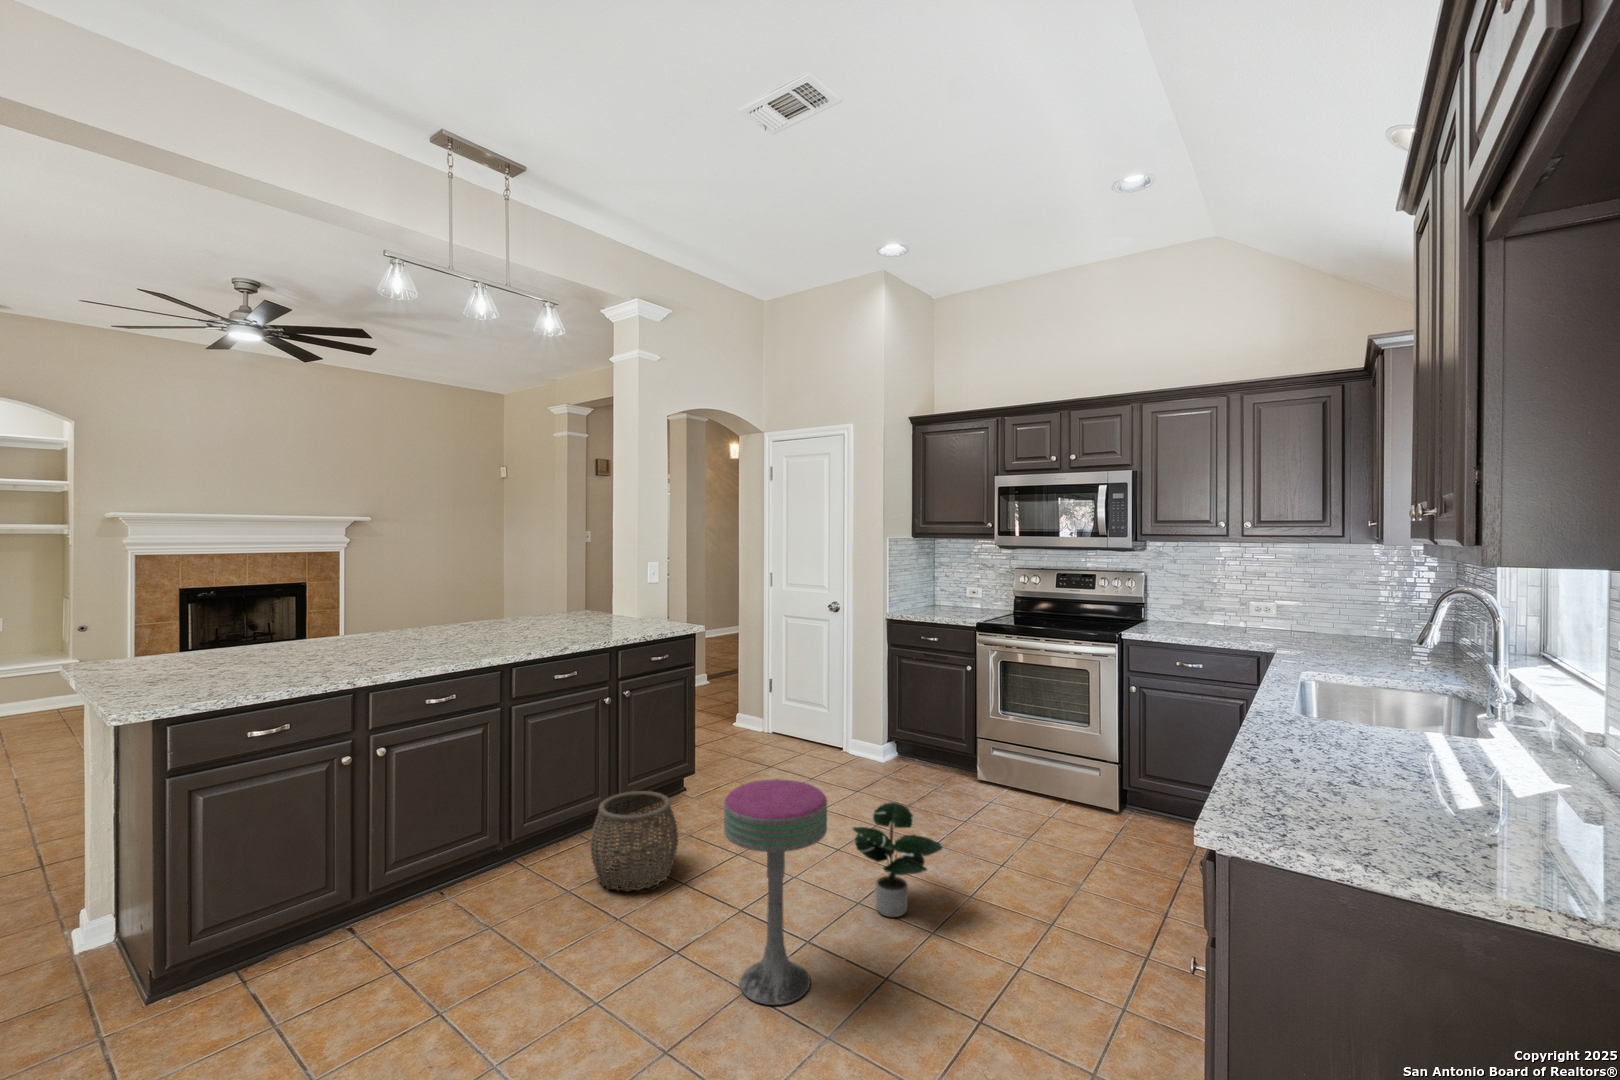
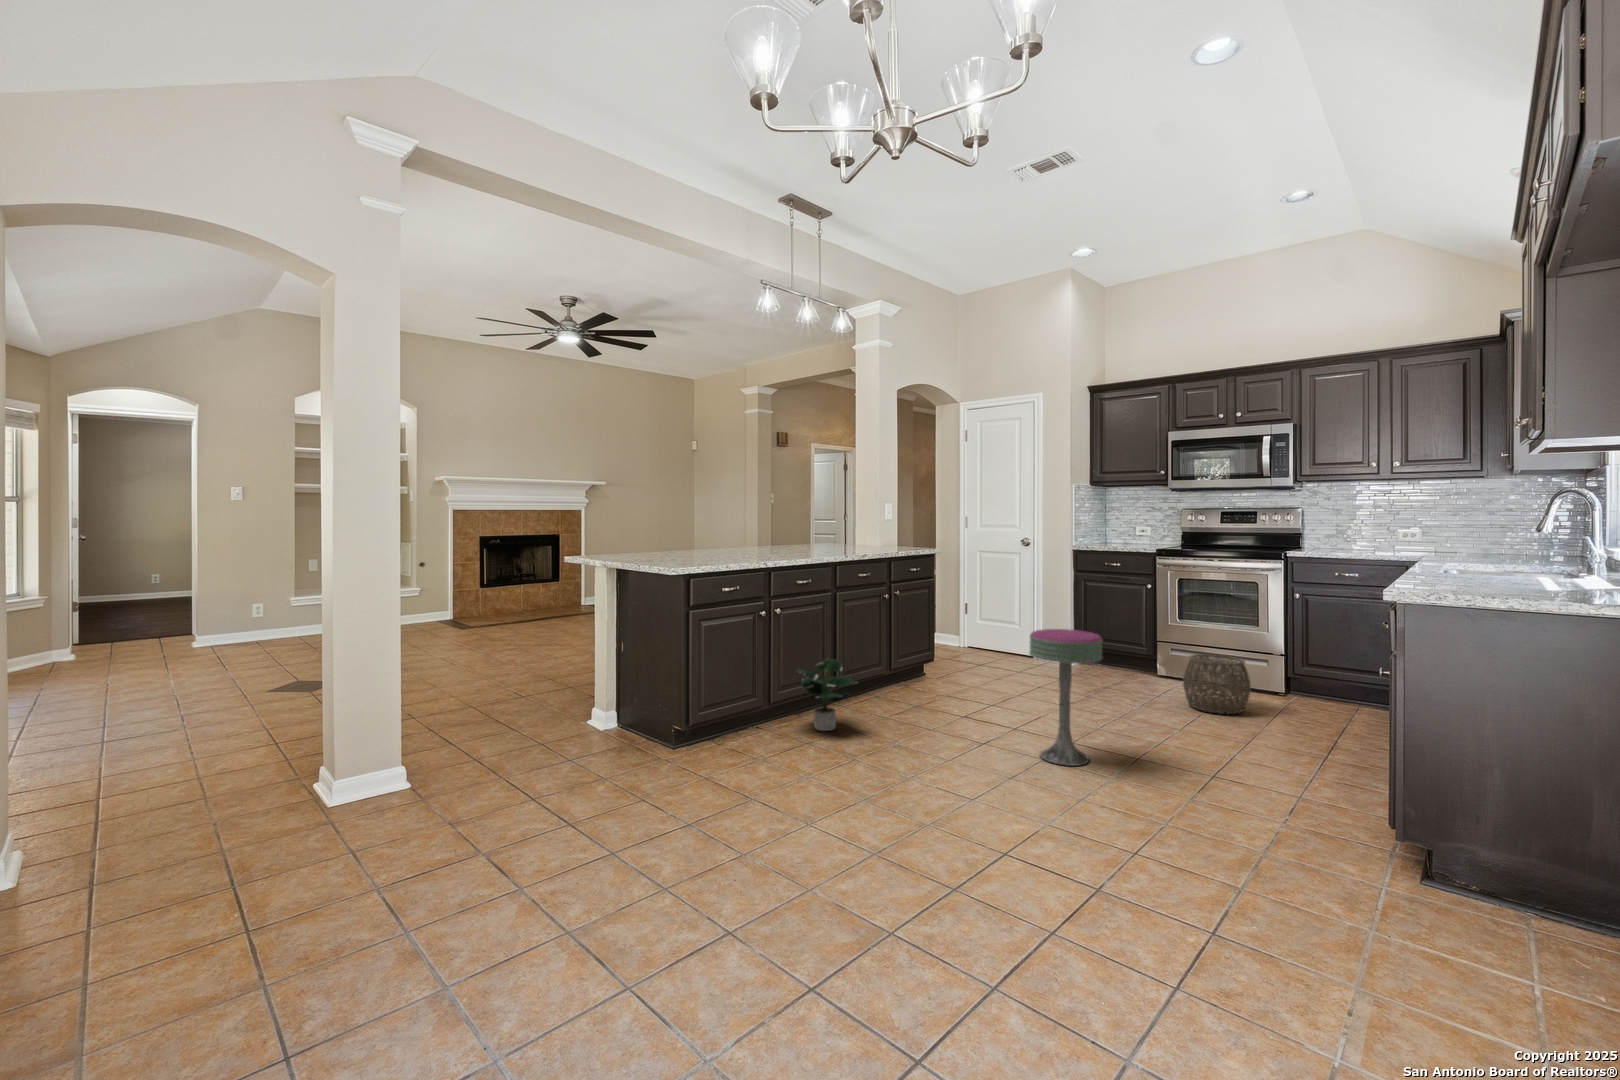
woven basket: present [590,791,678,891] -> present [1183,654,1251,714]
potted plant: present [853,802,943,917] -> present [797,659,857,731]

